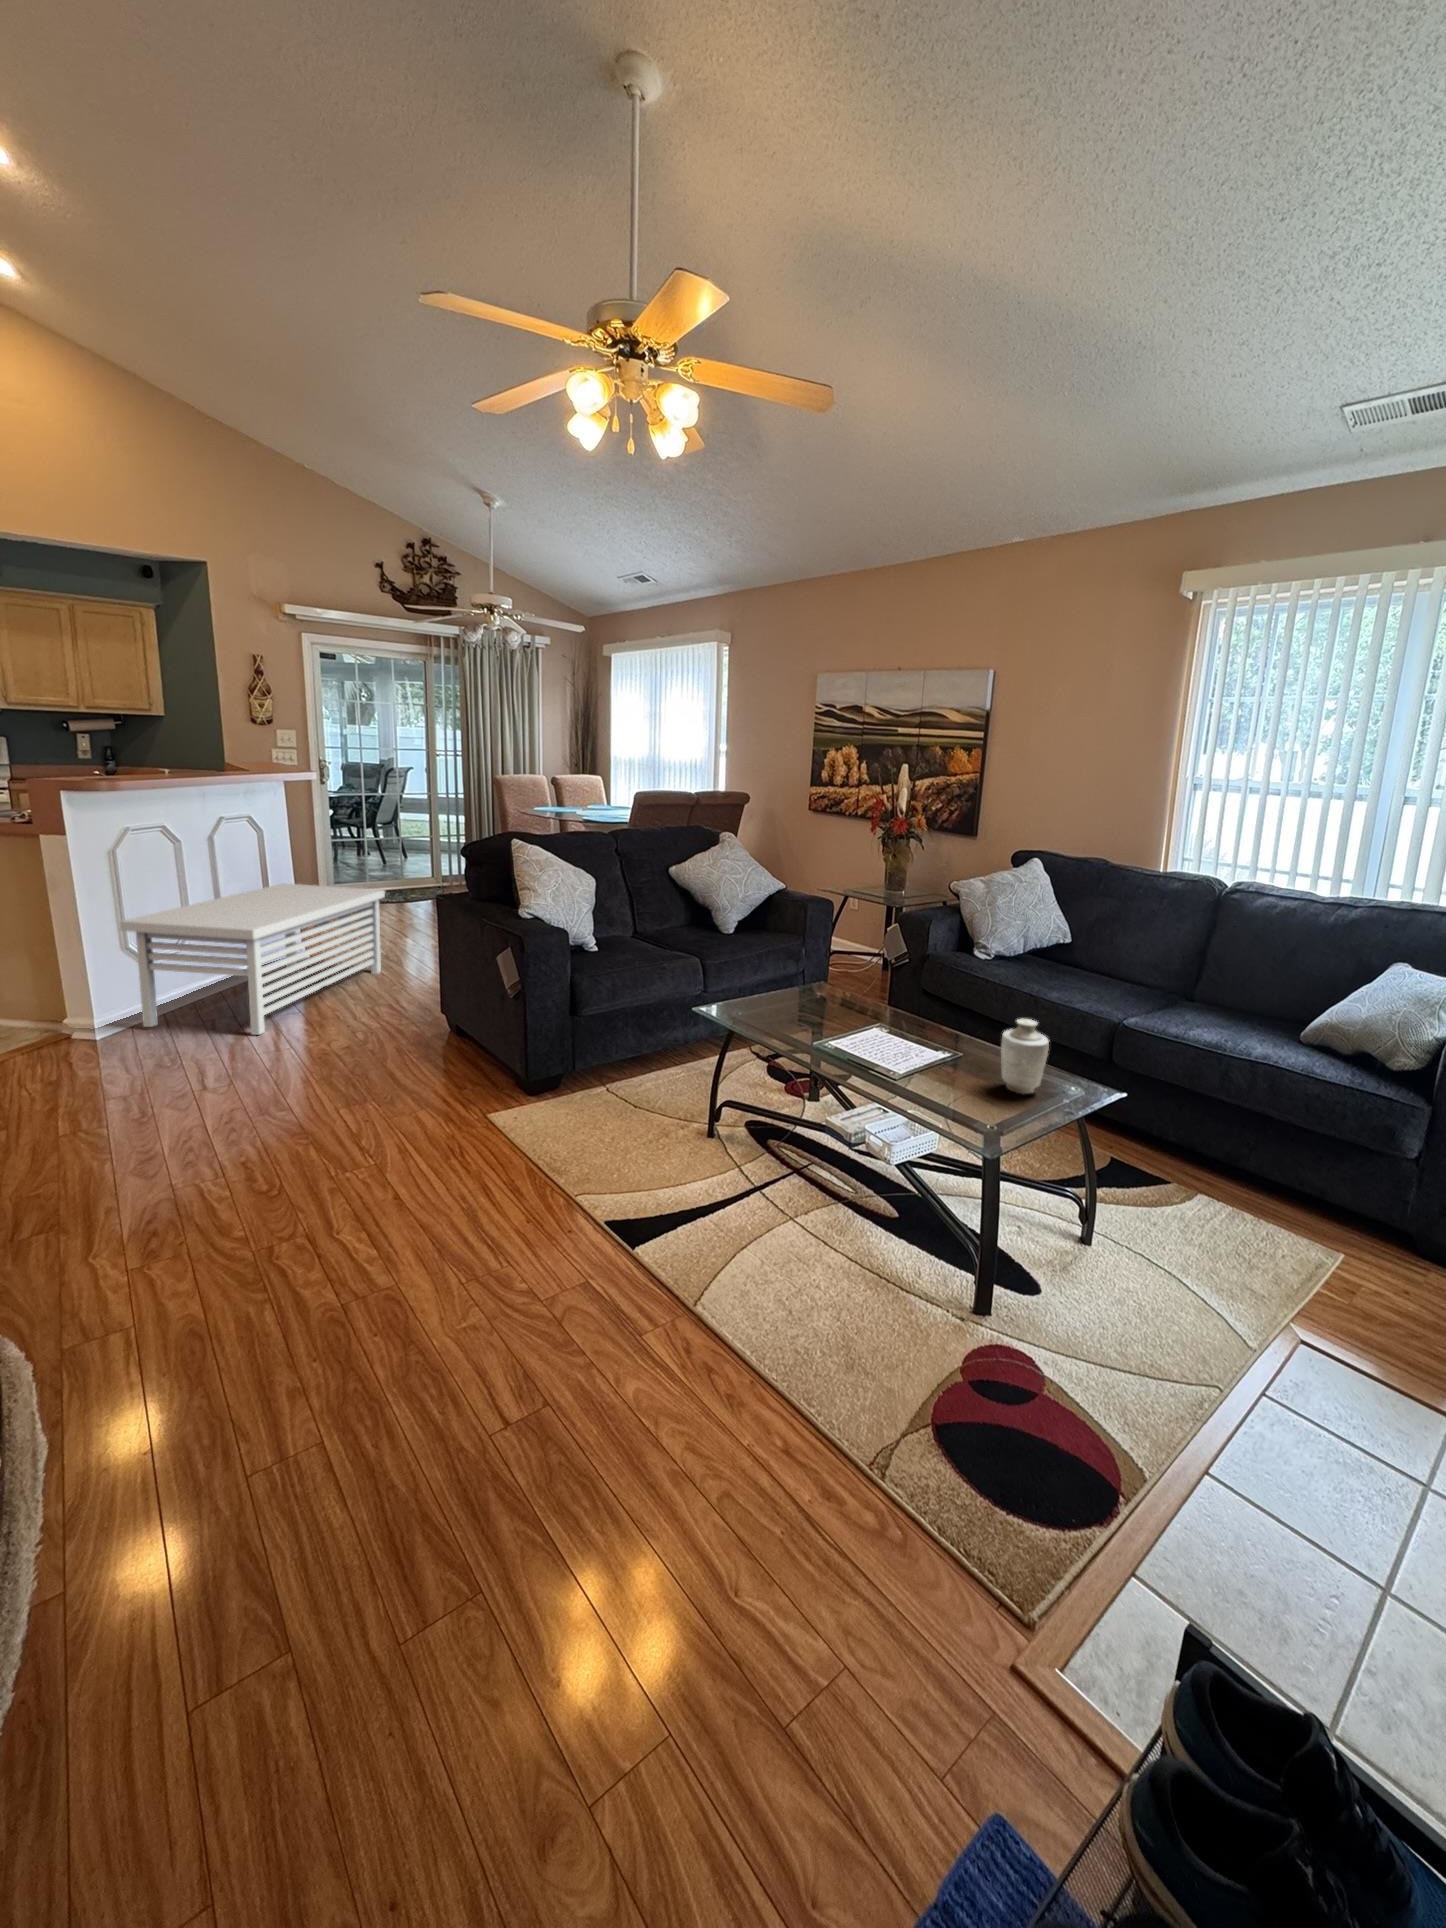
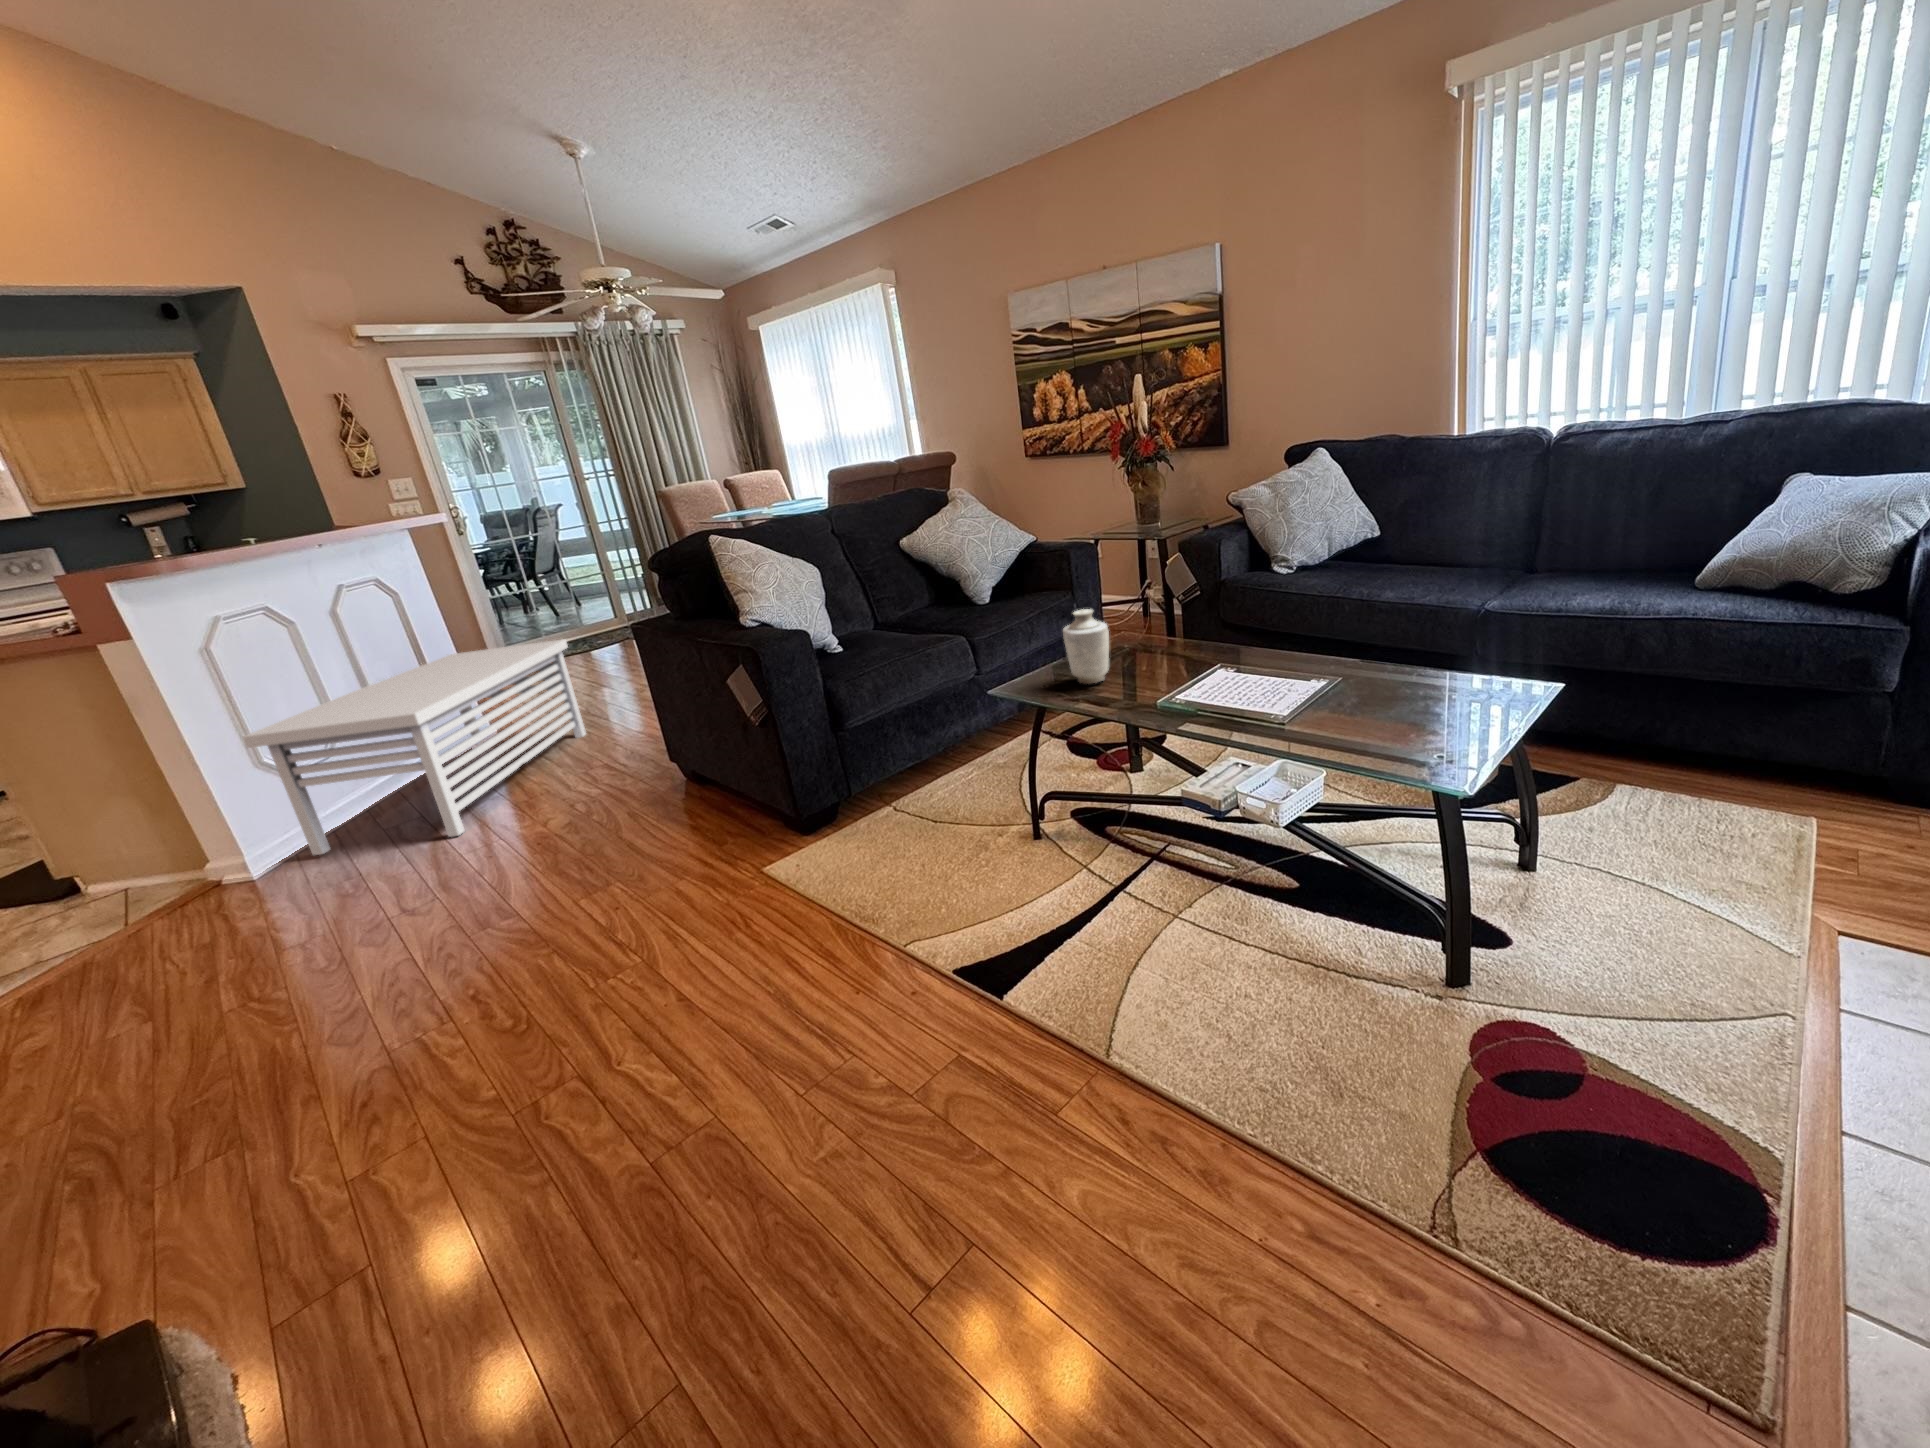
vase: present [1001,1019,1049,1094] -> present [1063,609,1109,684]

